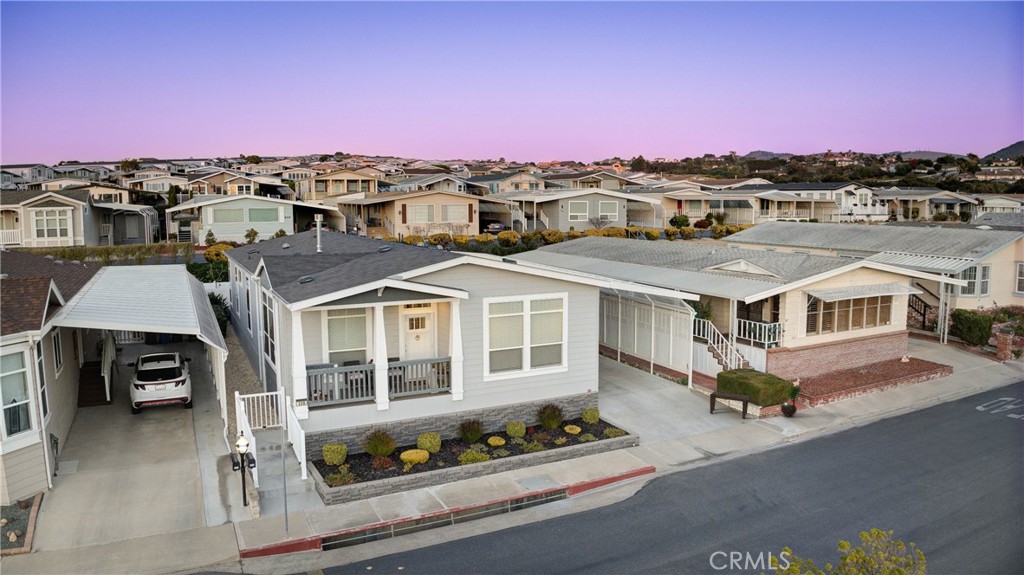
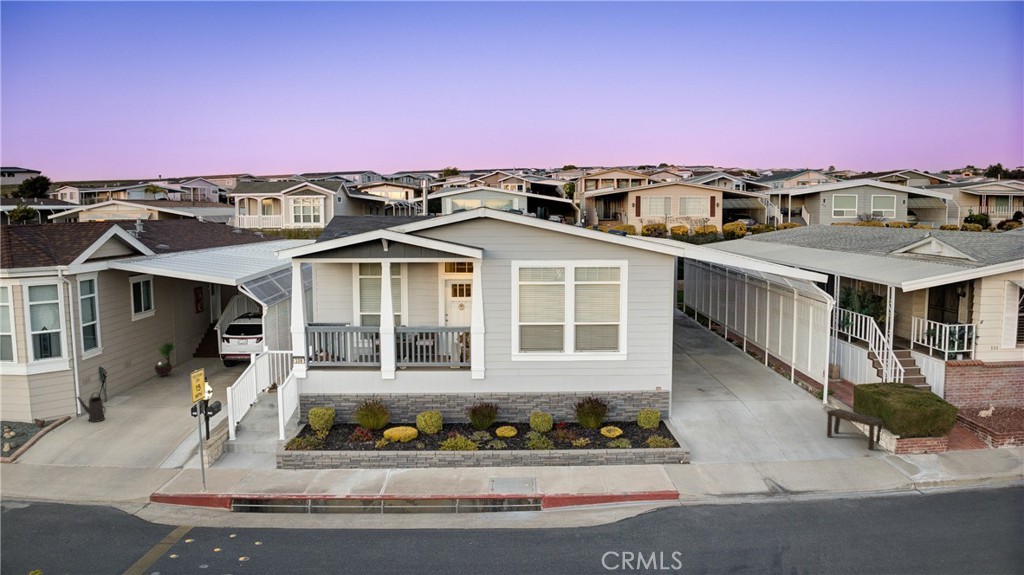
potted tree: present [781,386,800,416] -> present [155,343,175,376]
watering can: none [46,463,87,495] -> present [77,393,106,422]

